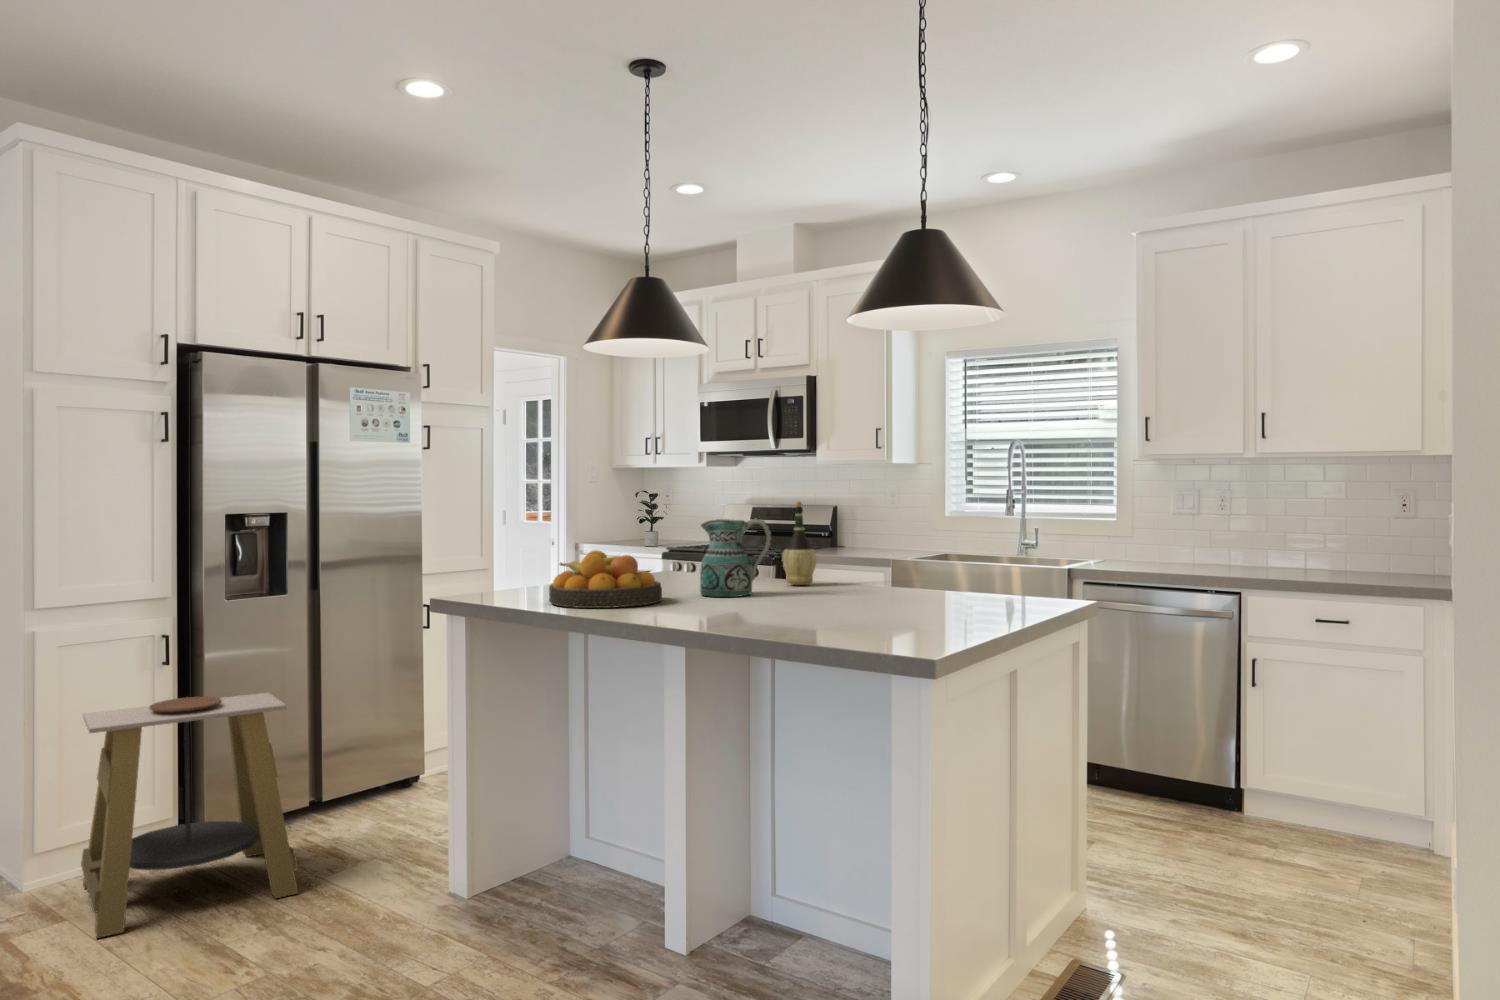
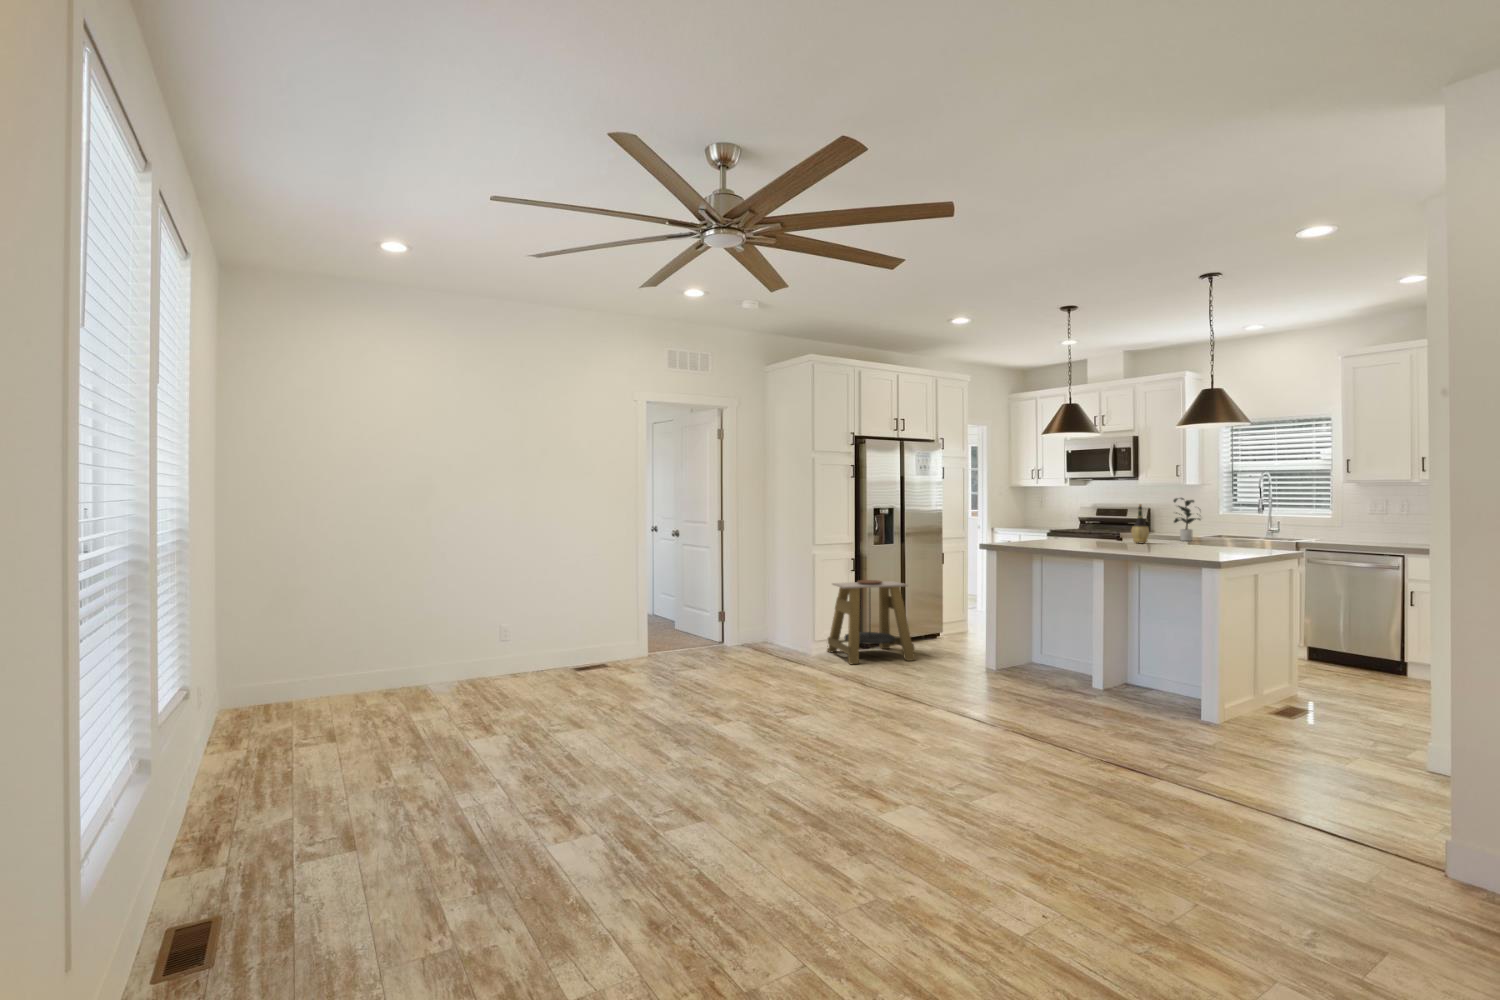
potted plant: present [635,491,667,546] -> present [1174,498,1200,541]
ceramic pitcher: present [700,518,771,597] -> none [1094,511,1129,546]
fruit bowl: present [549,550,662,608] -> none [1027,524,1079,547]

